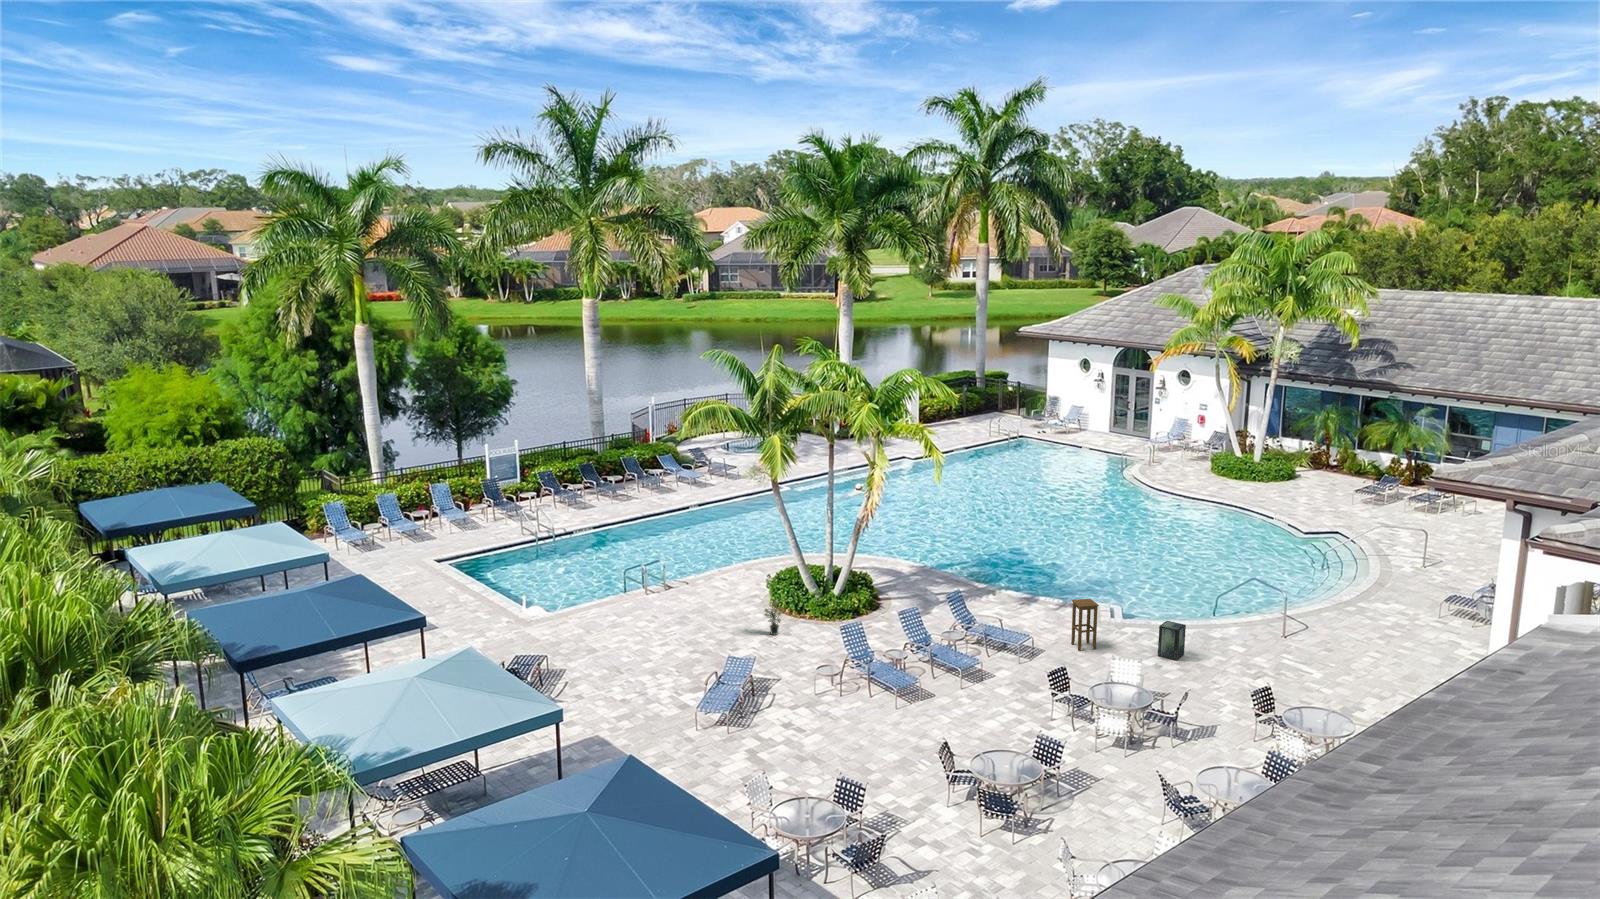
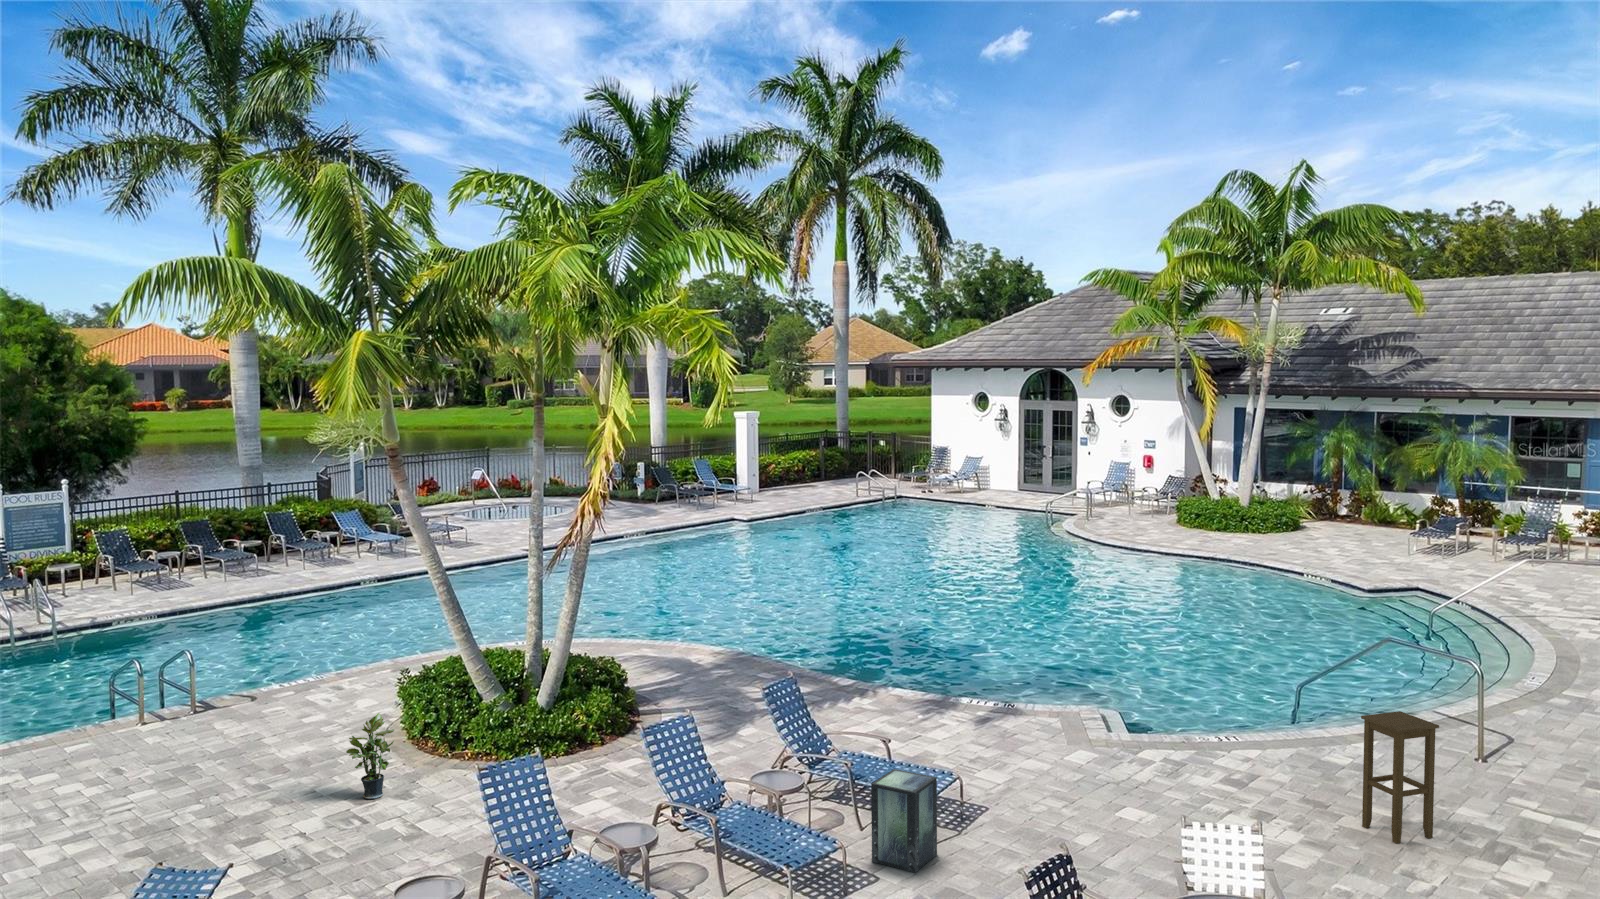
stool: present [1071,599,1099,651] -> present [1361,711,1439,844]
storage box: present [1158,621,1186,661] -> present [871,769,937,872]

